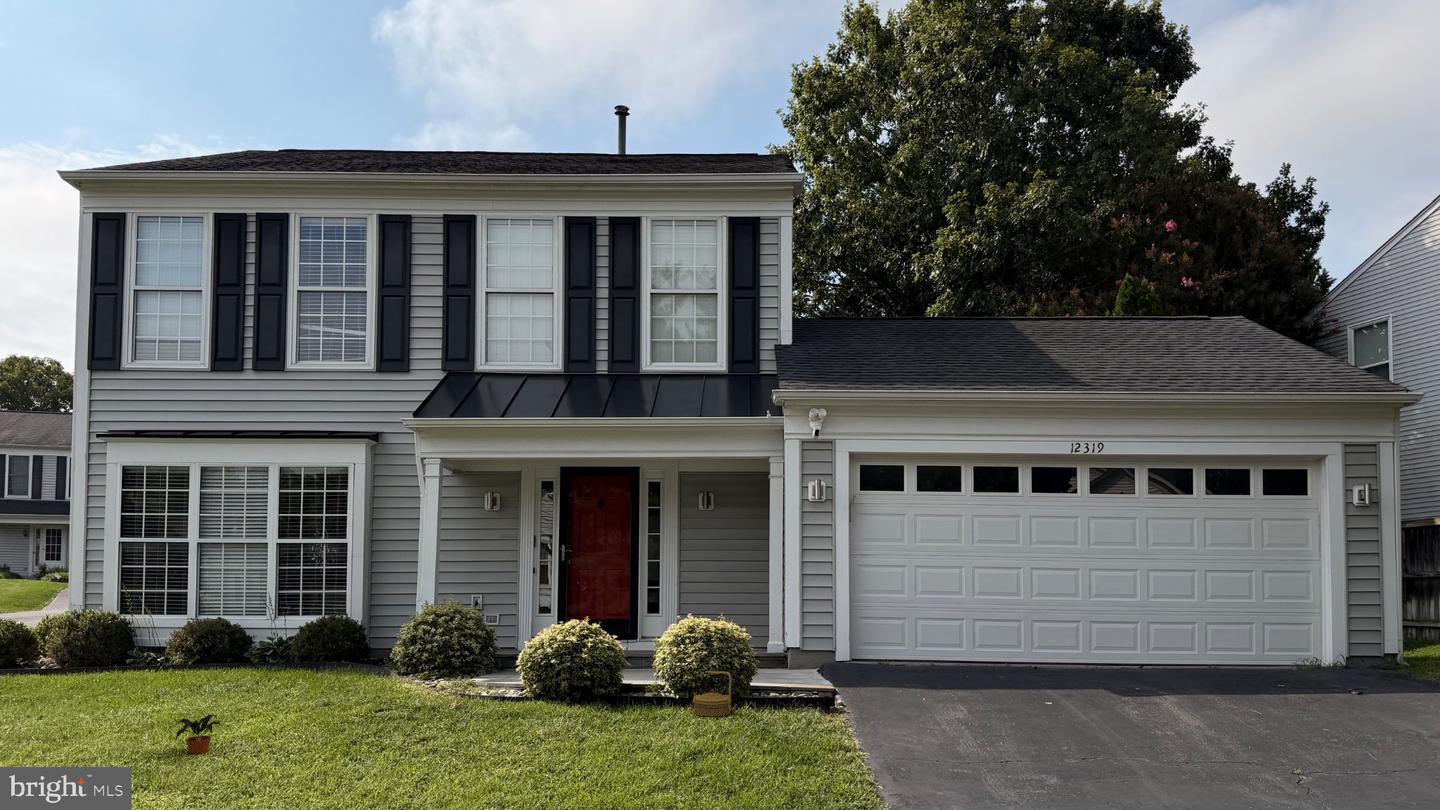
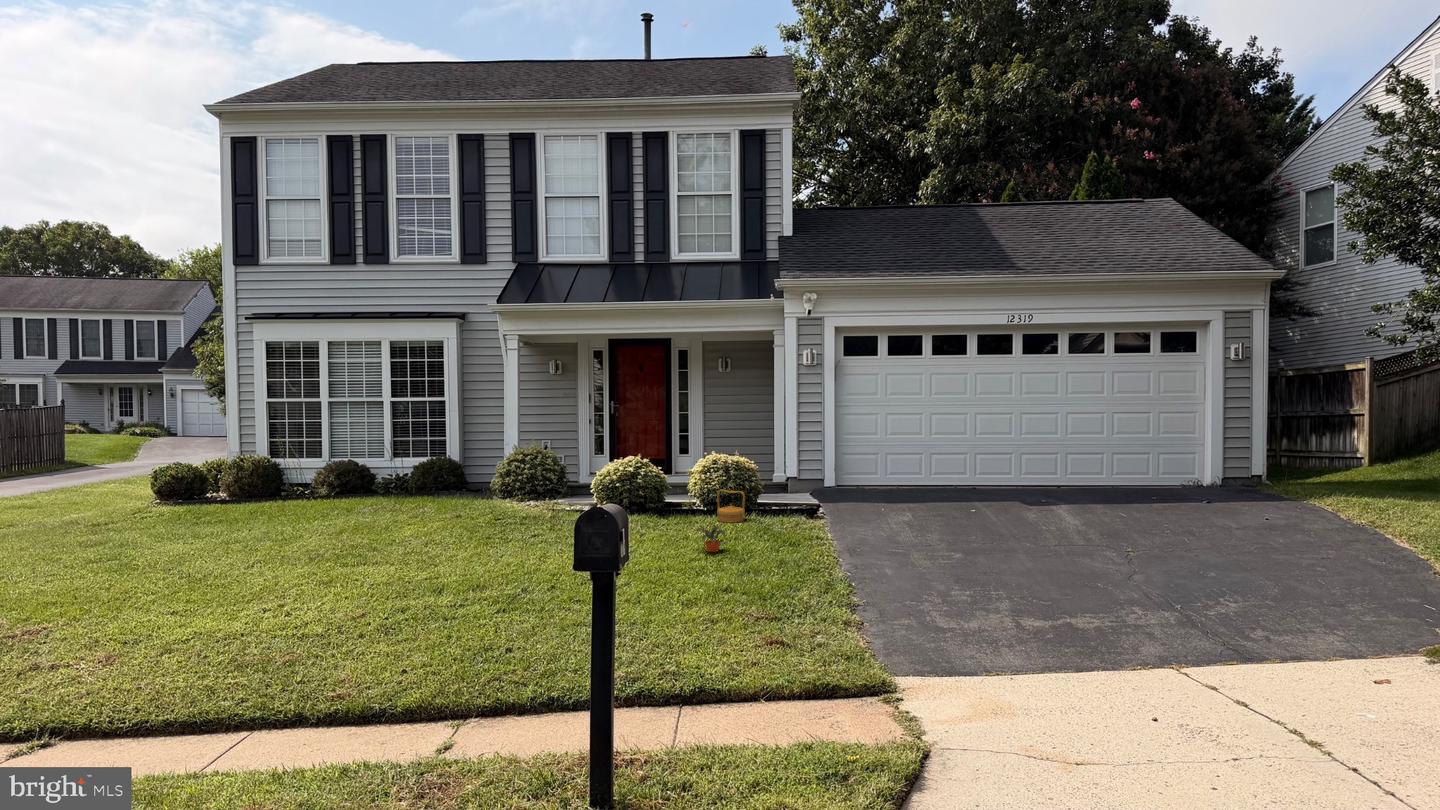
potted plant: present [176,715,221,754] -> present [697,526,726,552]

